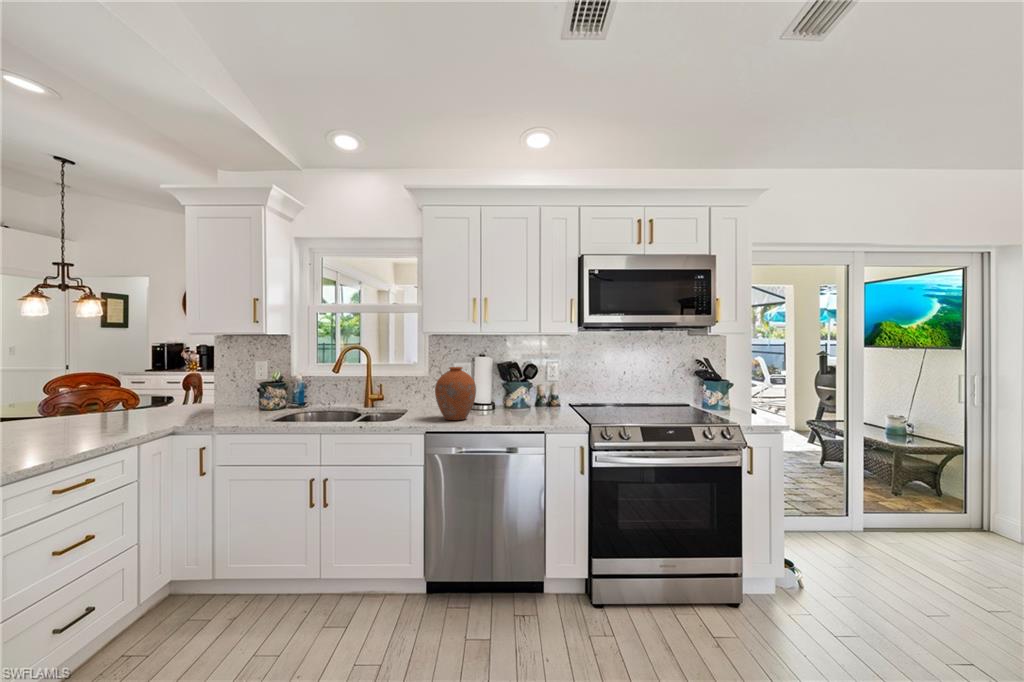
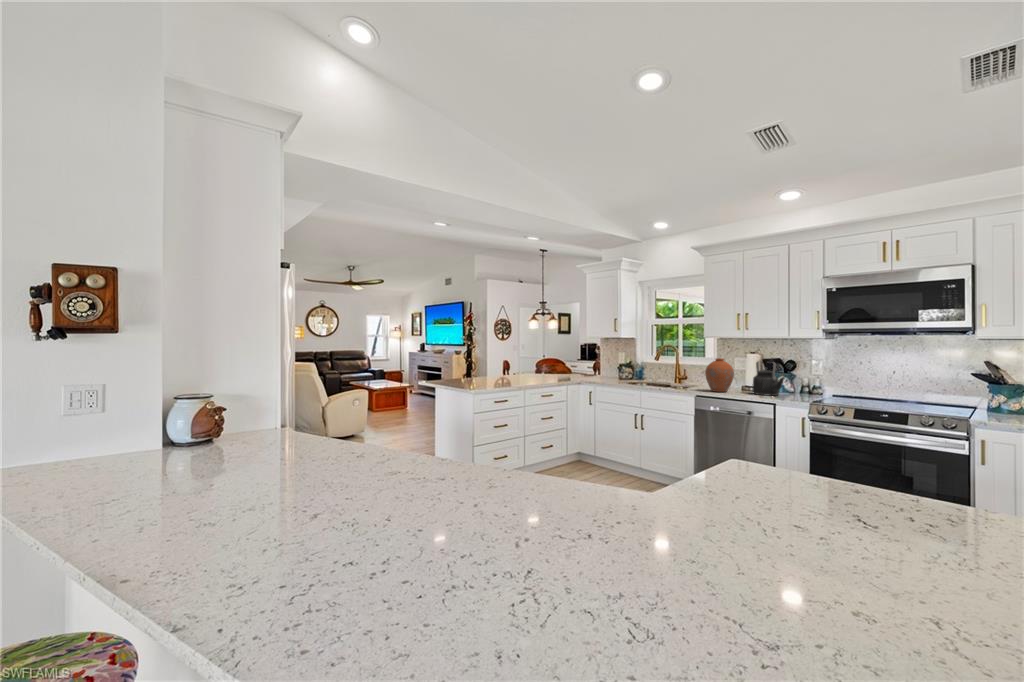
kettle: none [500,369,548,419] -> present [752,362,785,396]

